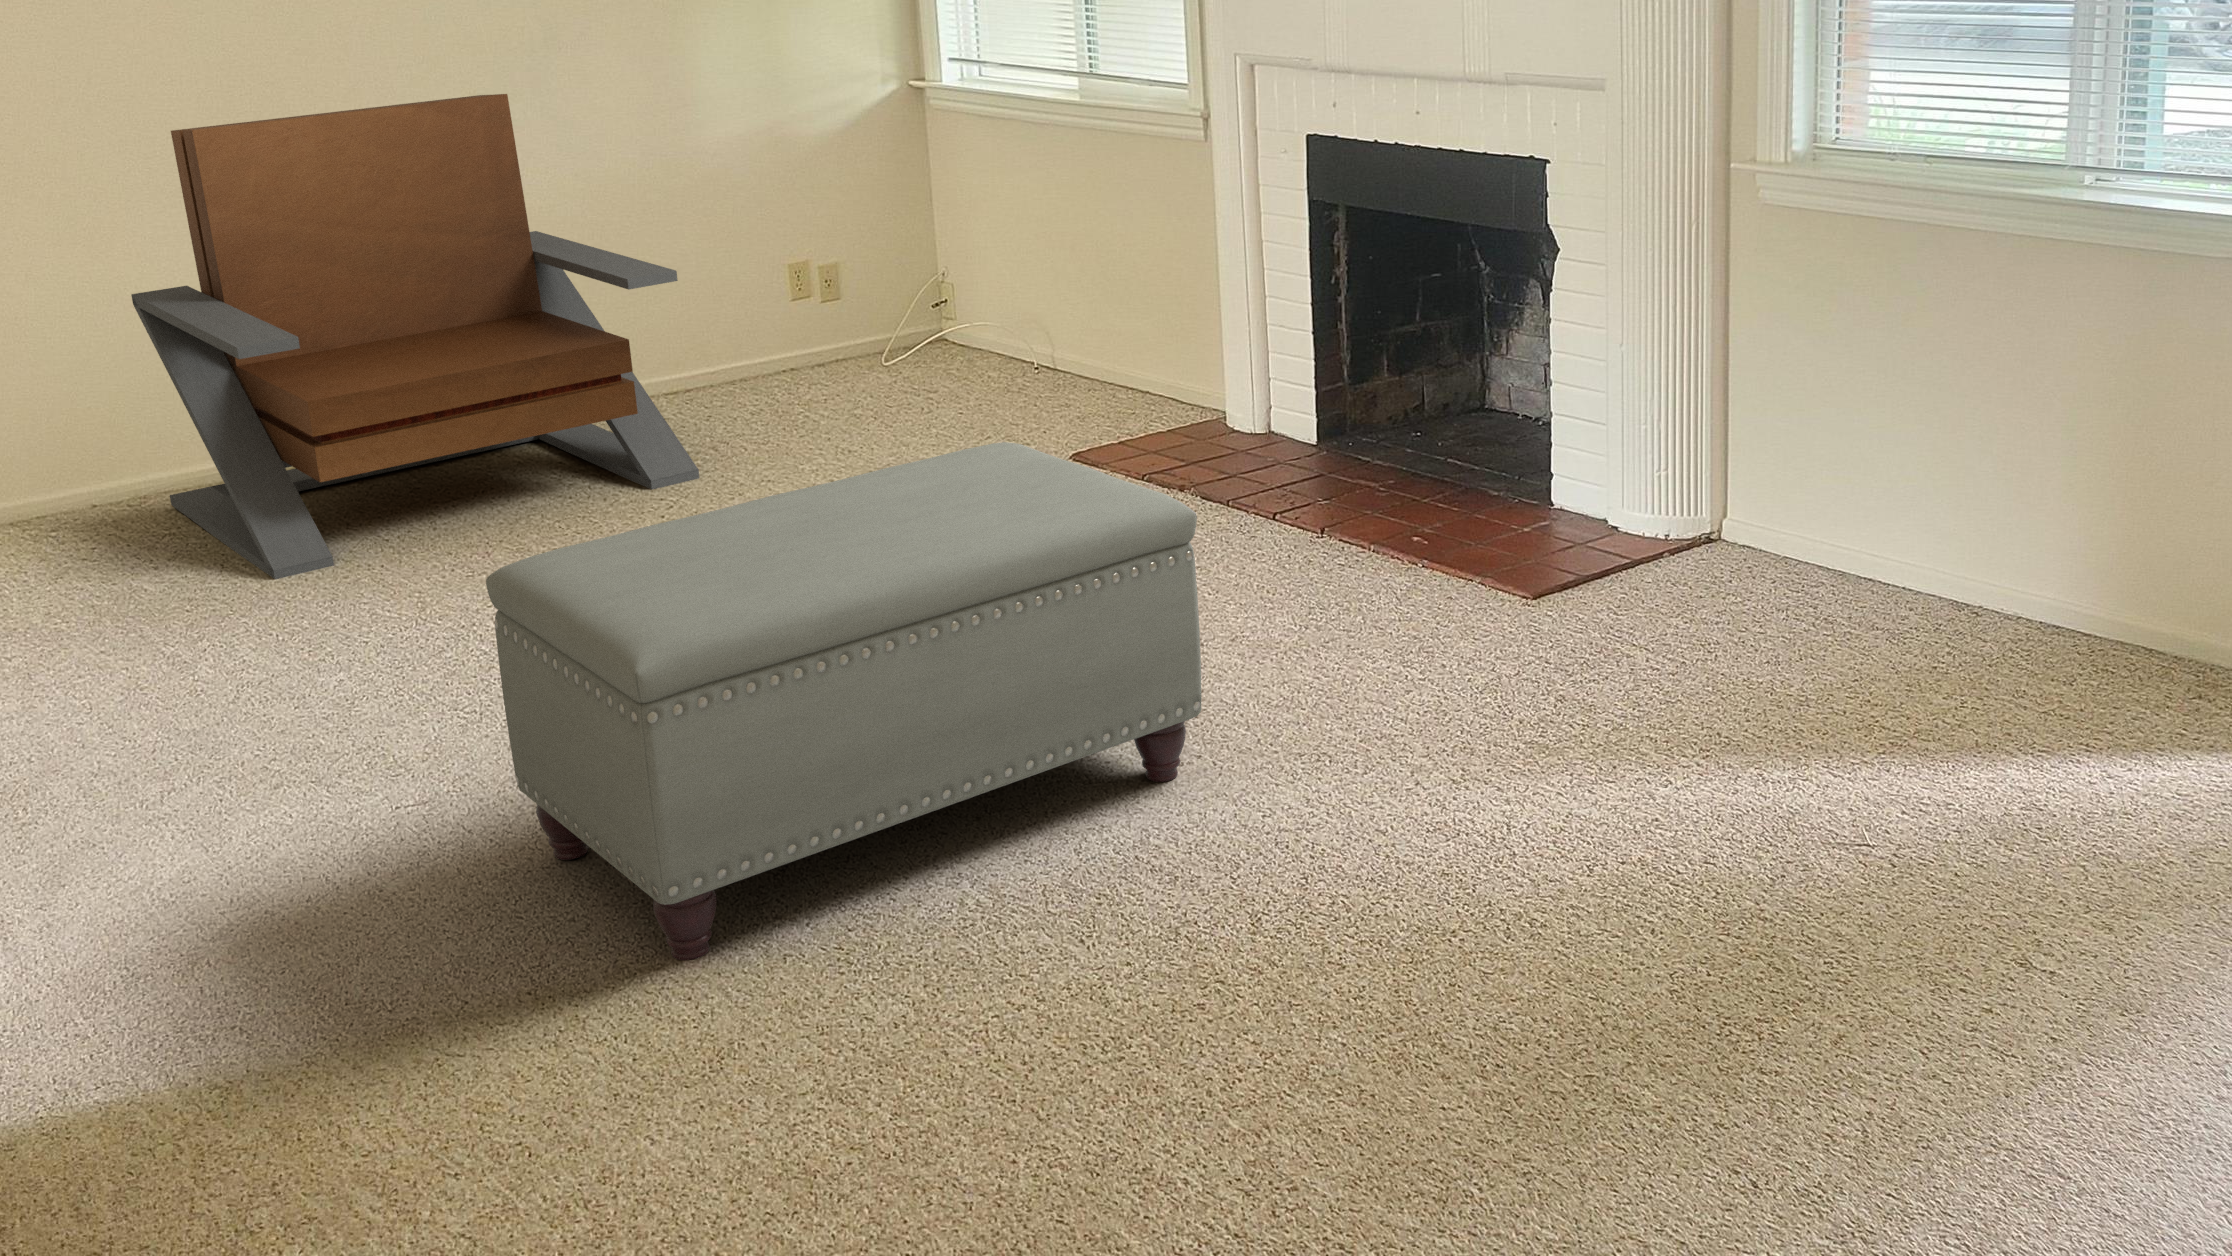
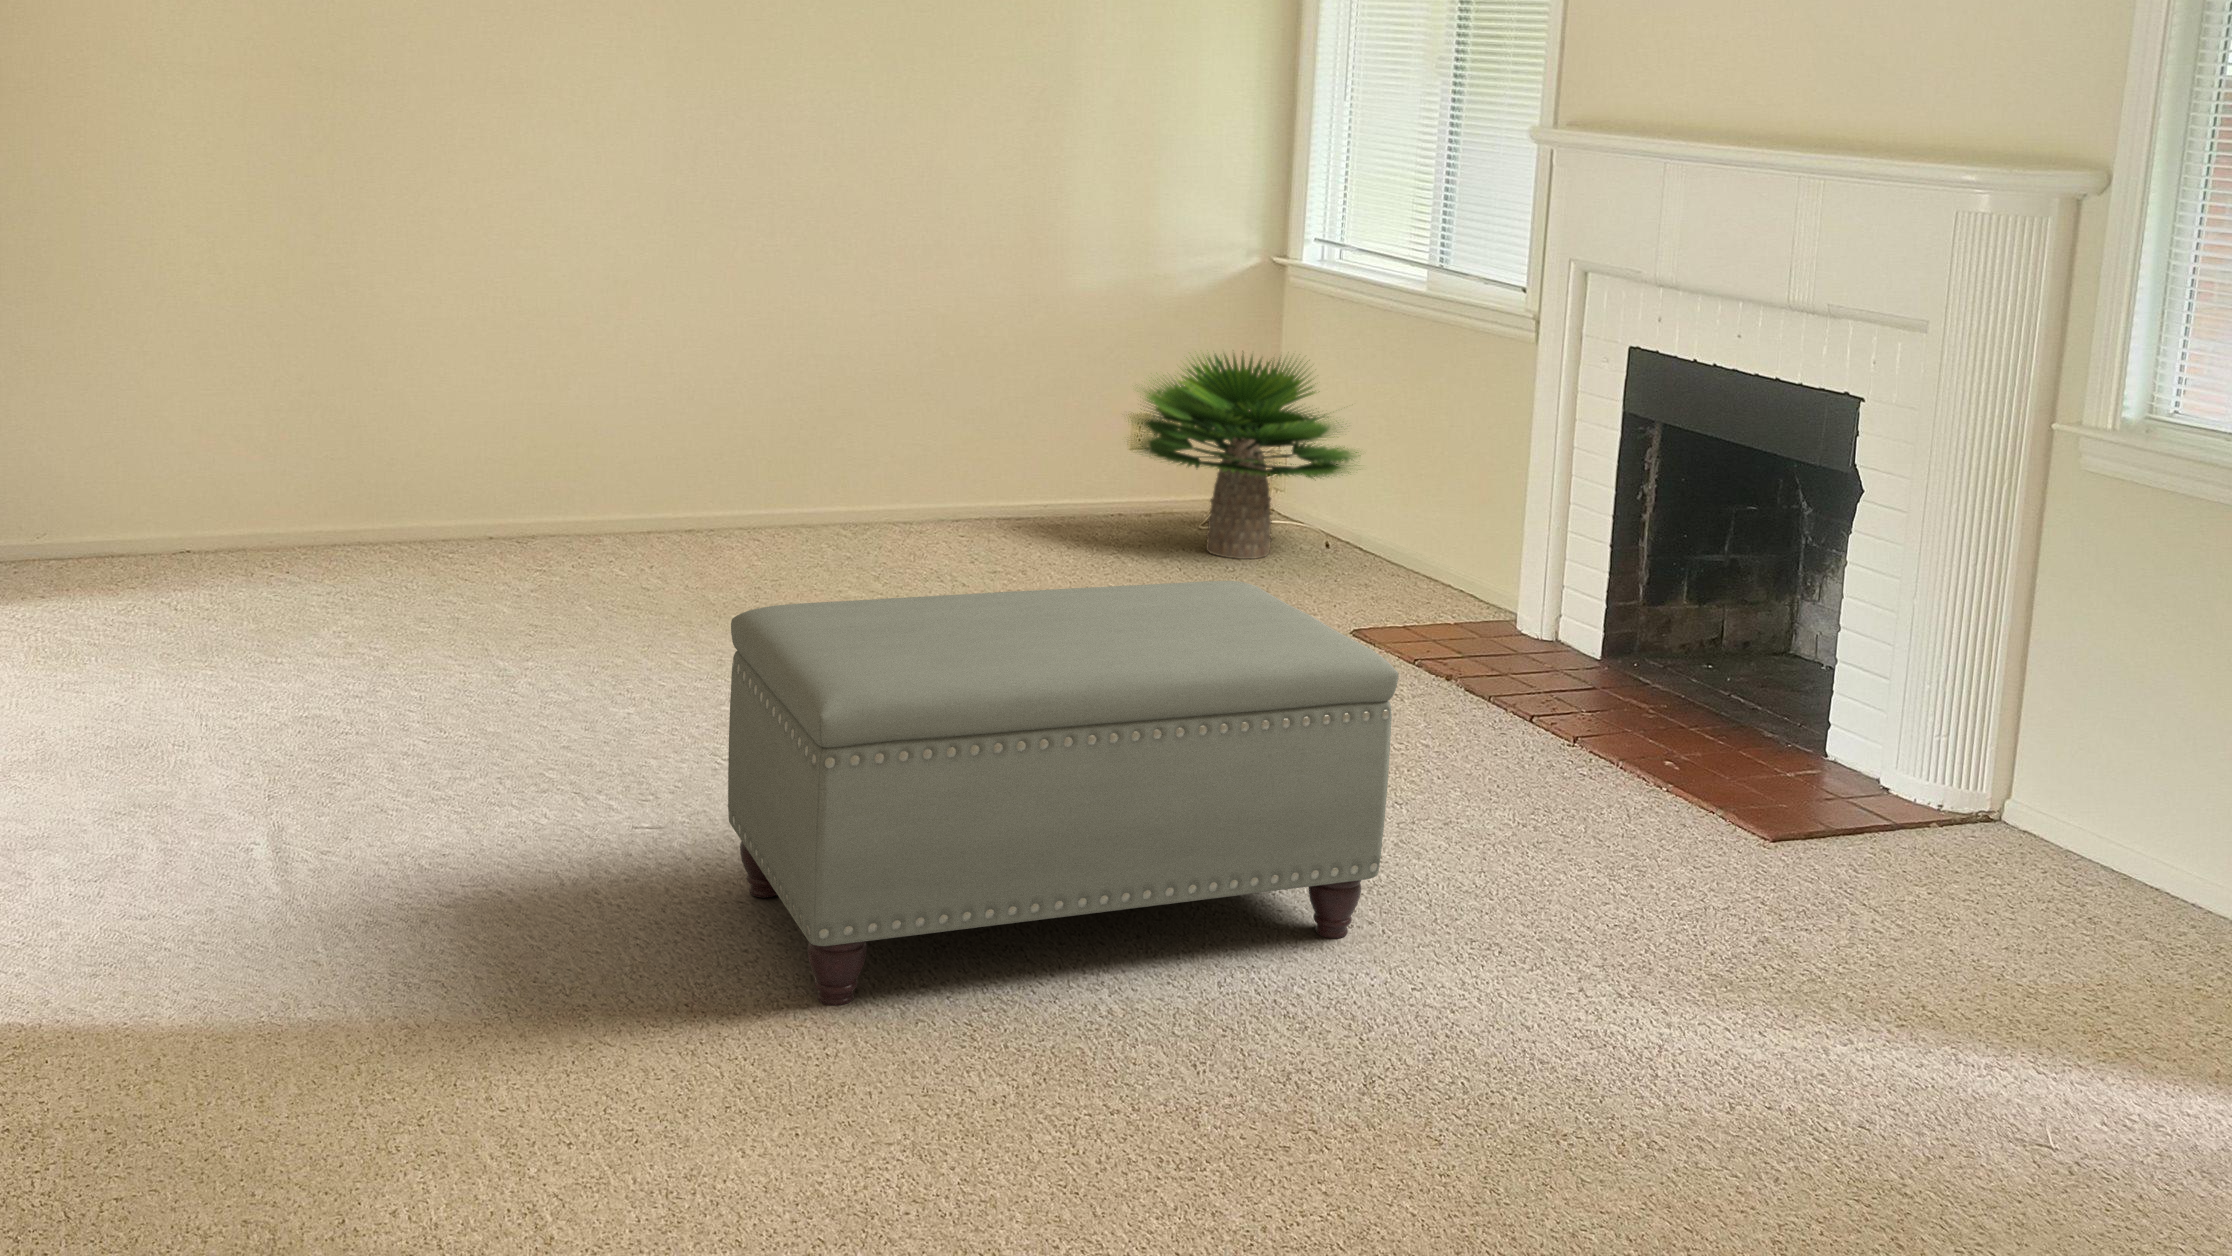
lounge chair: present [131,94,699,579] -> none [550,212,1014,619]
potted plant: none [778,175,1046,398] -> present [1131,354,1360,559]

